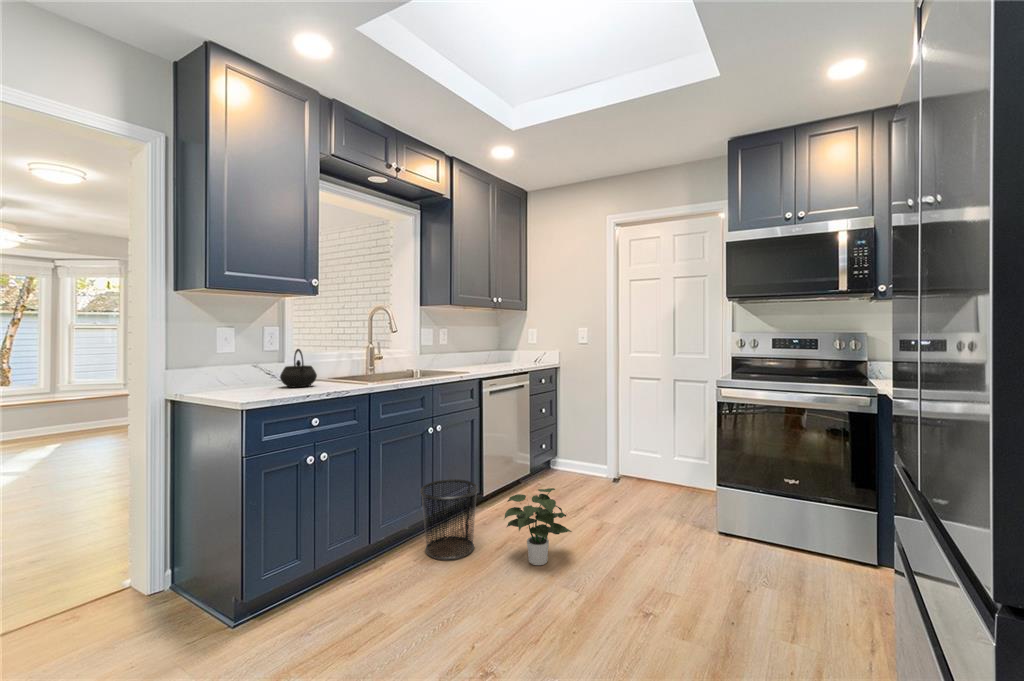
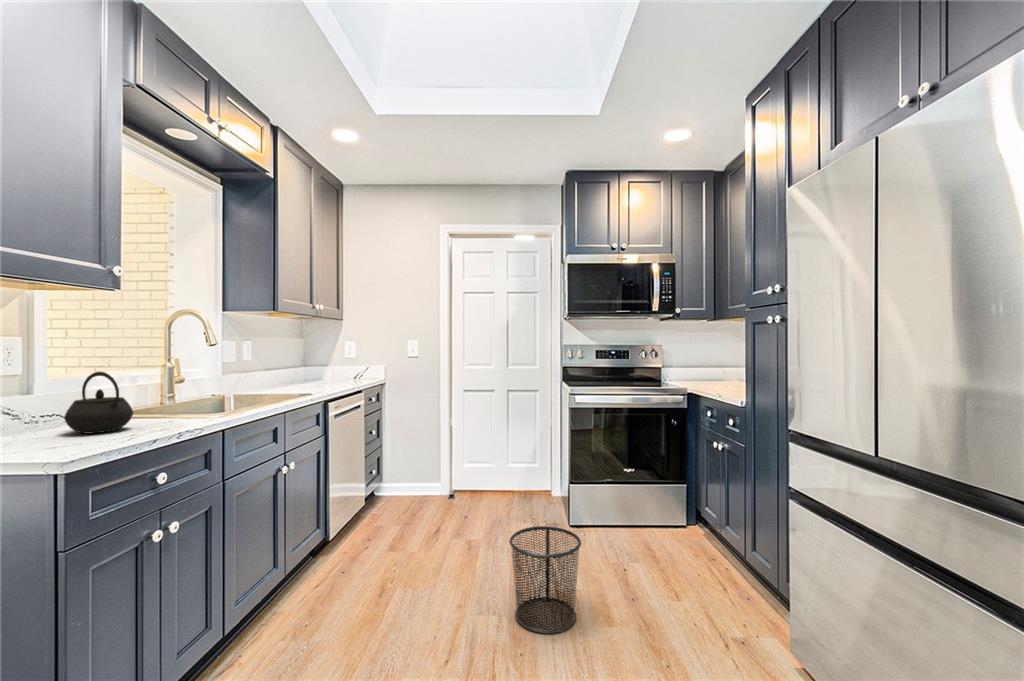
waste bin: present [420,479,478,560] -> present [509,526,581,633]
potted plant: present [504,488,572,565] -> none [395,516,471,607]

